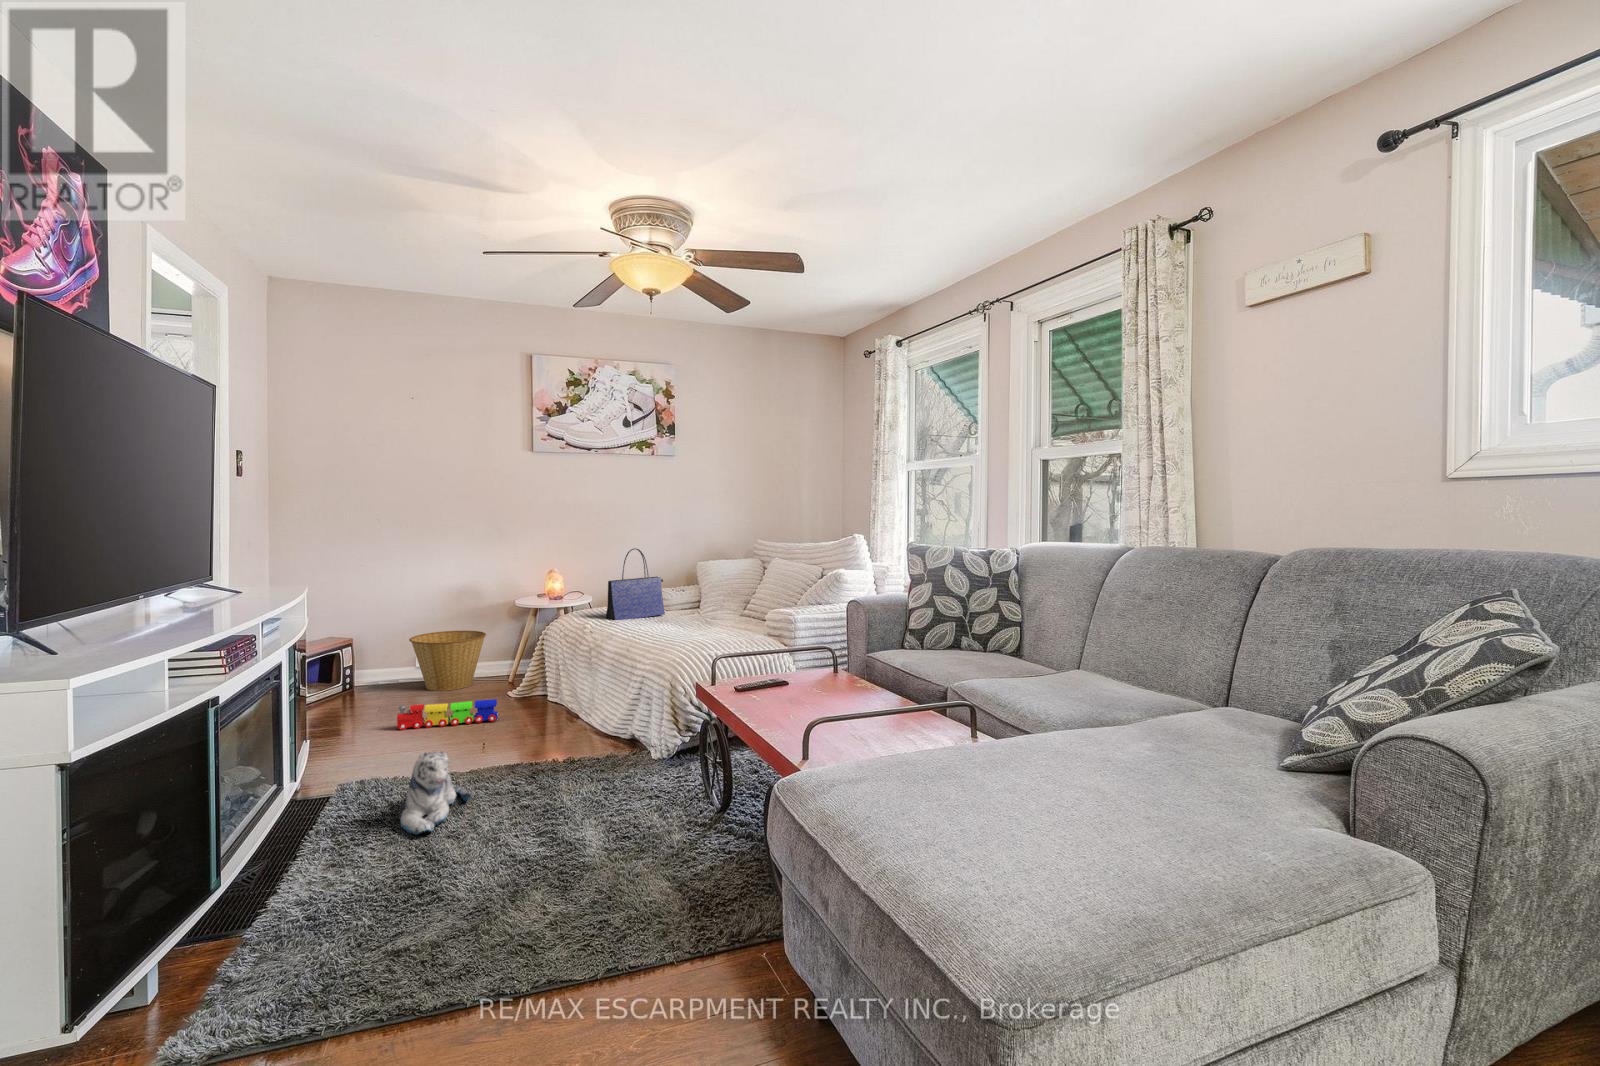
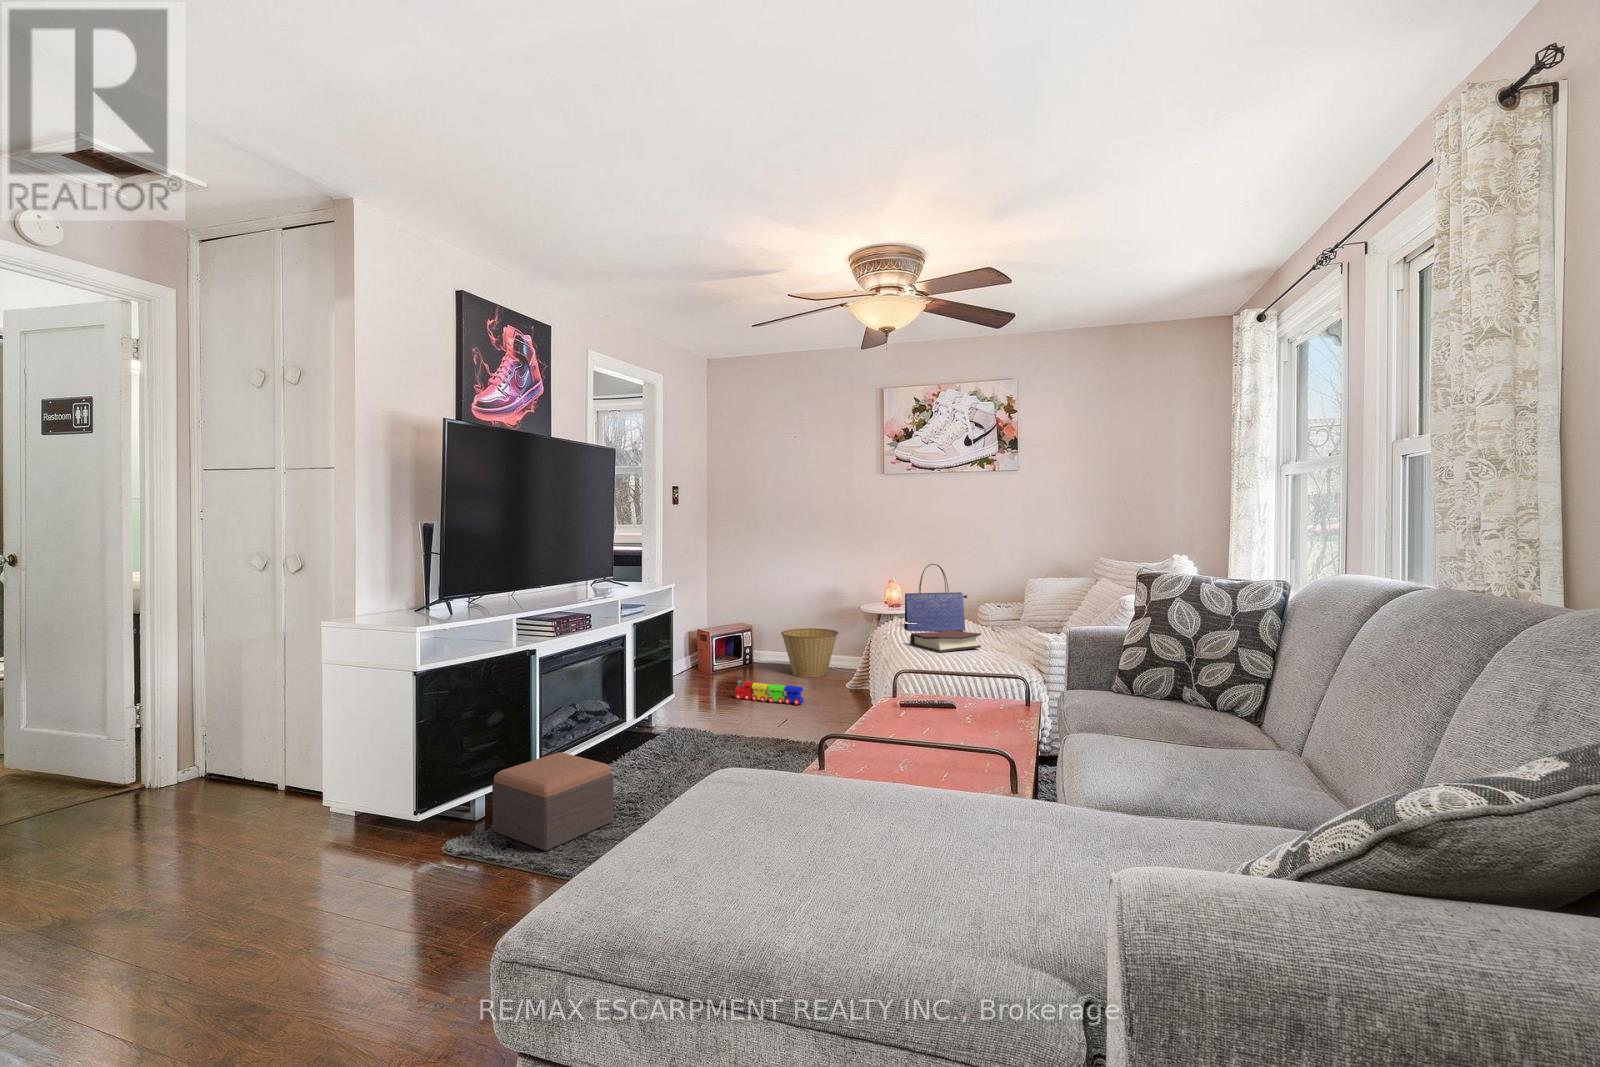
hardback book: none [652,614,716,637] -> present [910,630,981,653]
plush toy: present [400,752,471,835] -> none [648,709,710,767]
footstool: none [301,837,485,1001] -> present [492,752,614,851]

